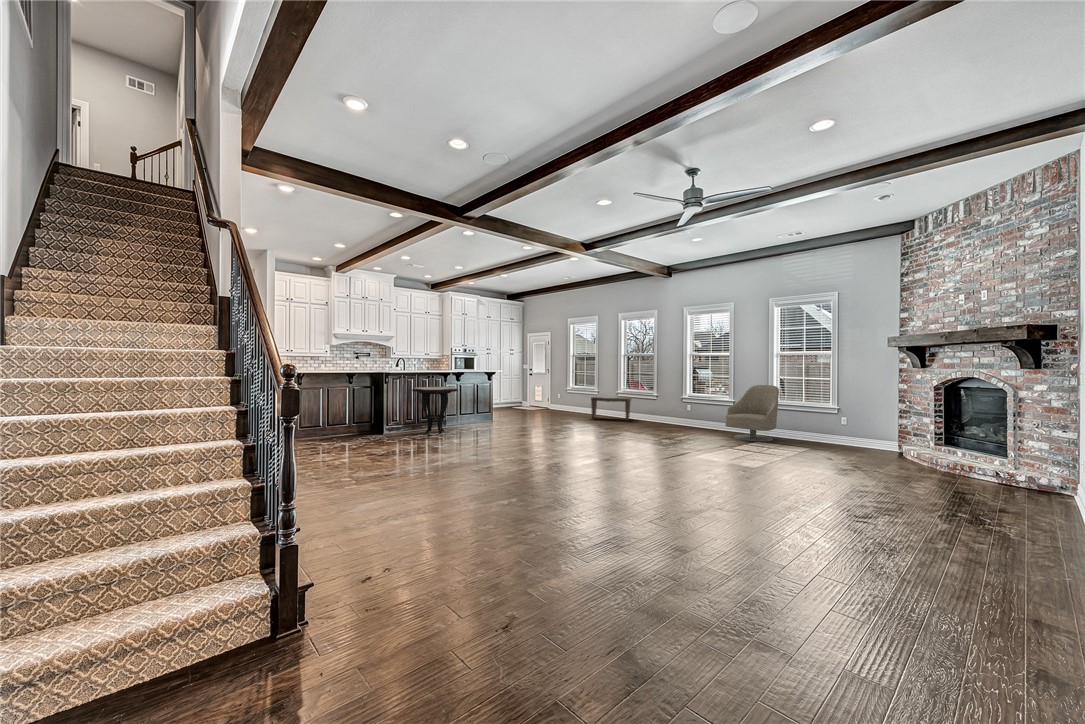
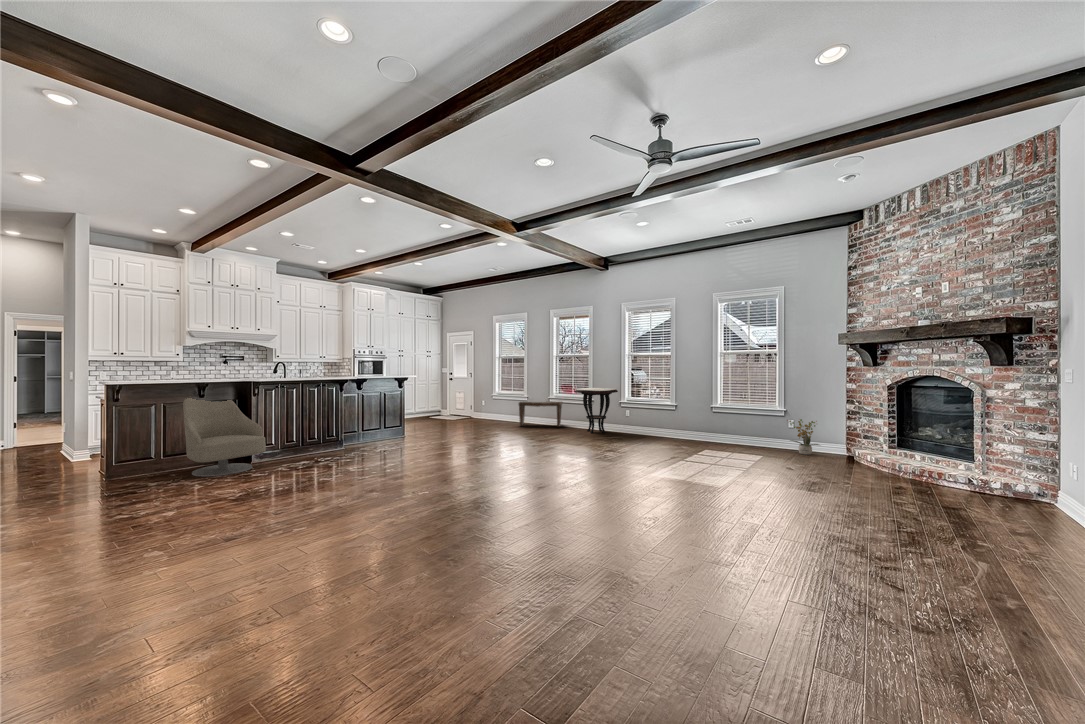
armchair: present [725,385,779,441] -> present [183,398,266,477]
side table: present [412,387,458,433] -> present [575,388,618,433]
potted plant: none [839,417,872,450] -> present [789,419,819,455]

